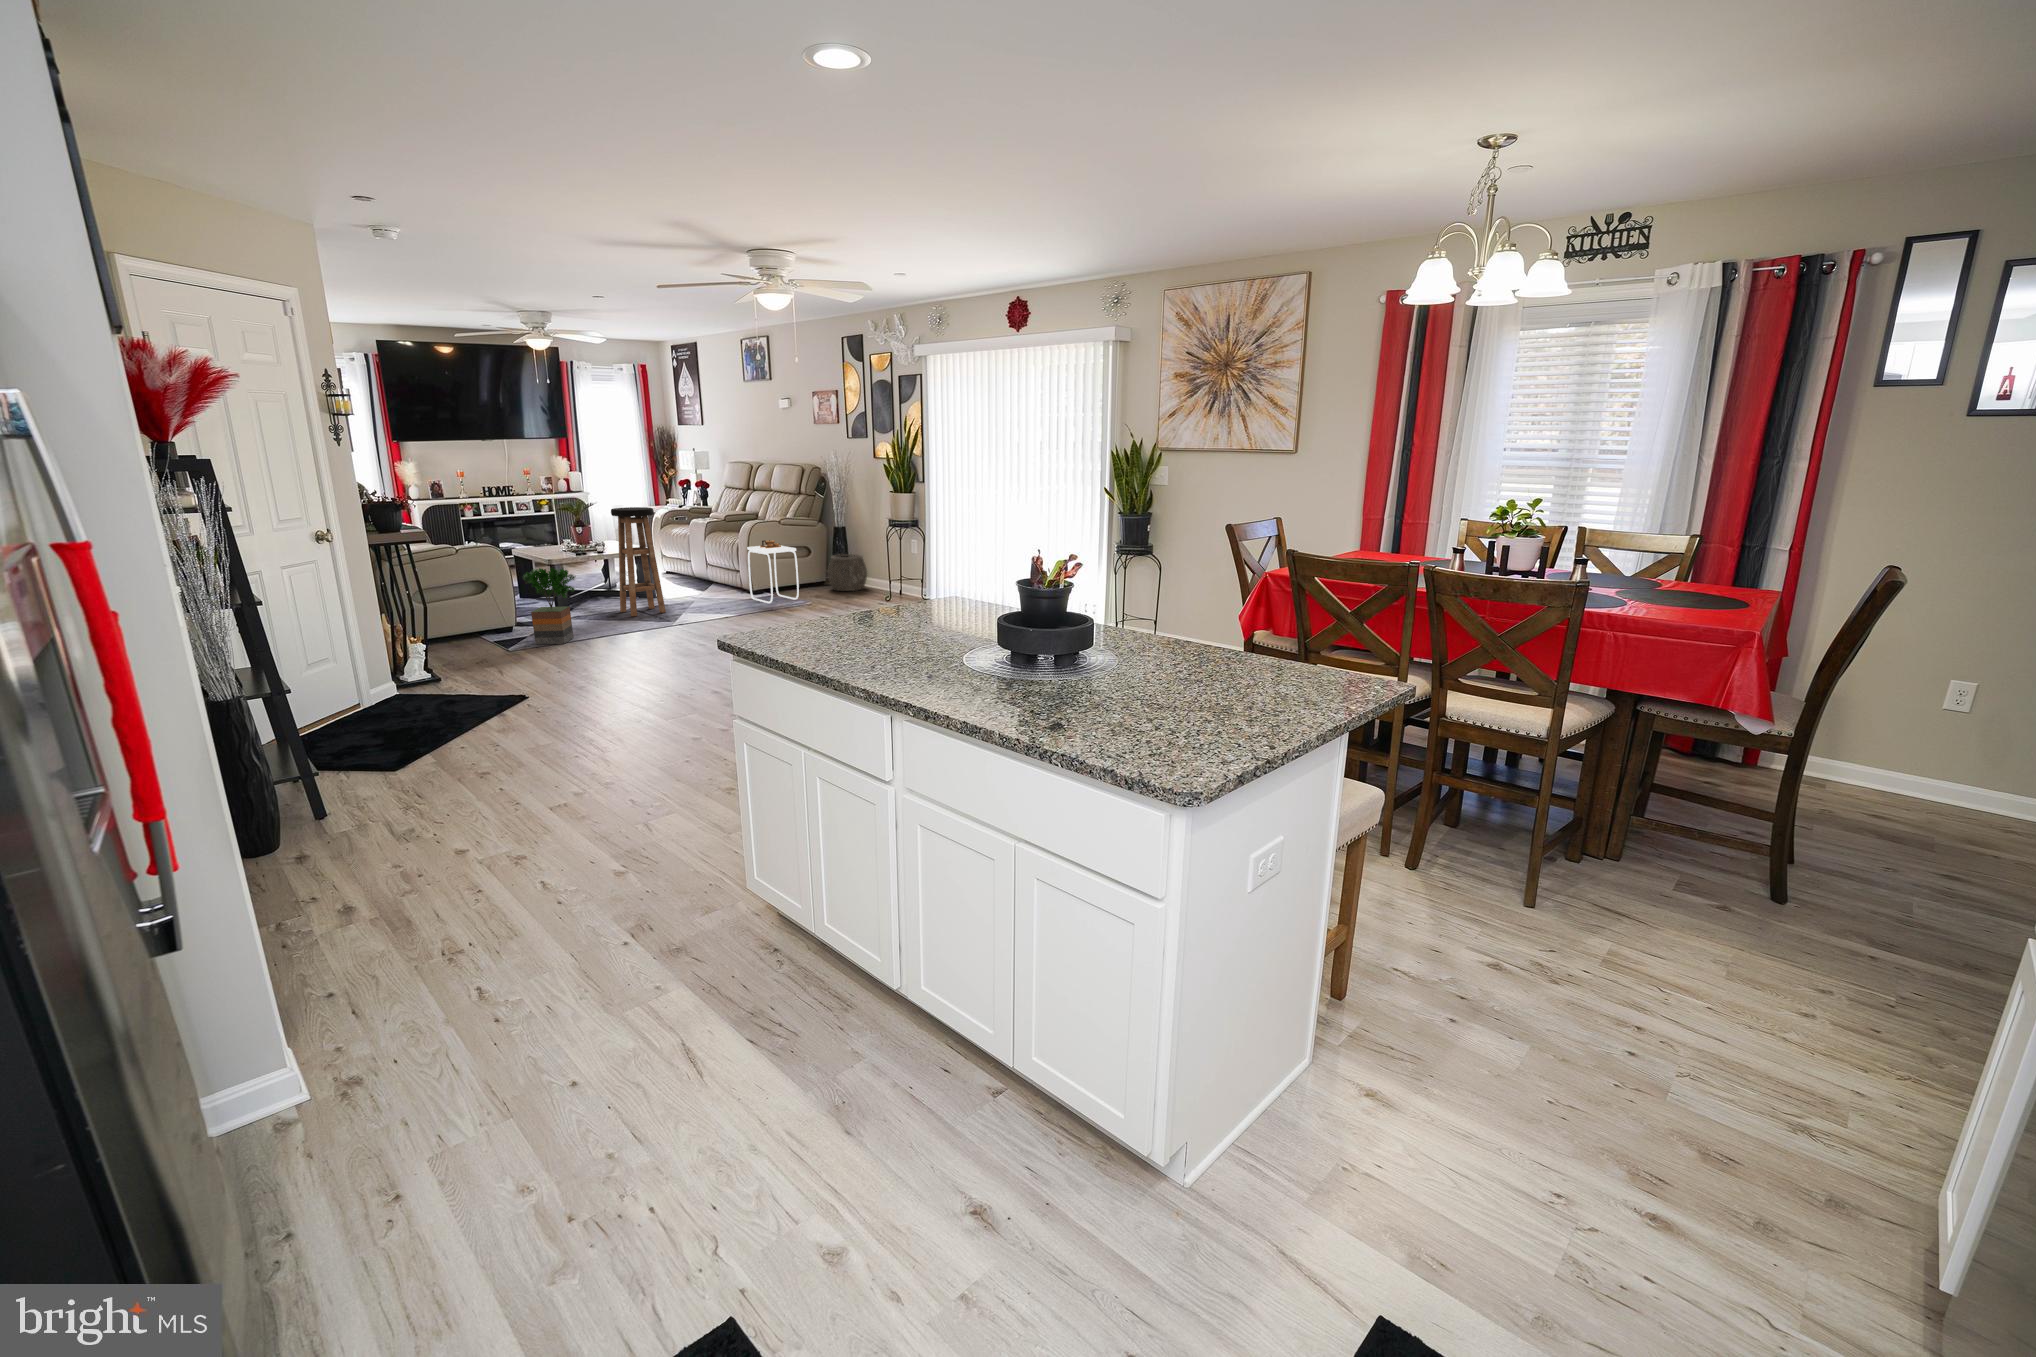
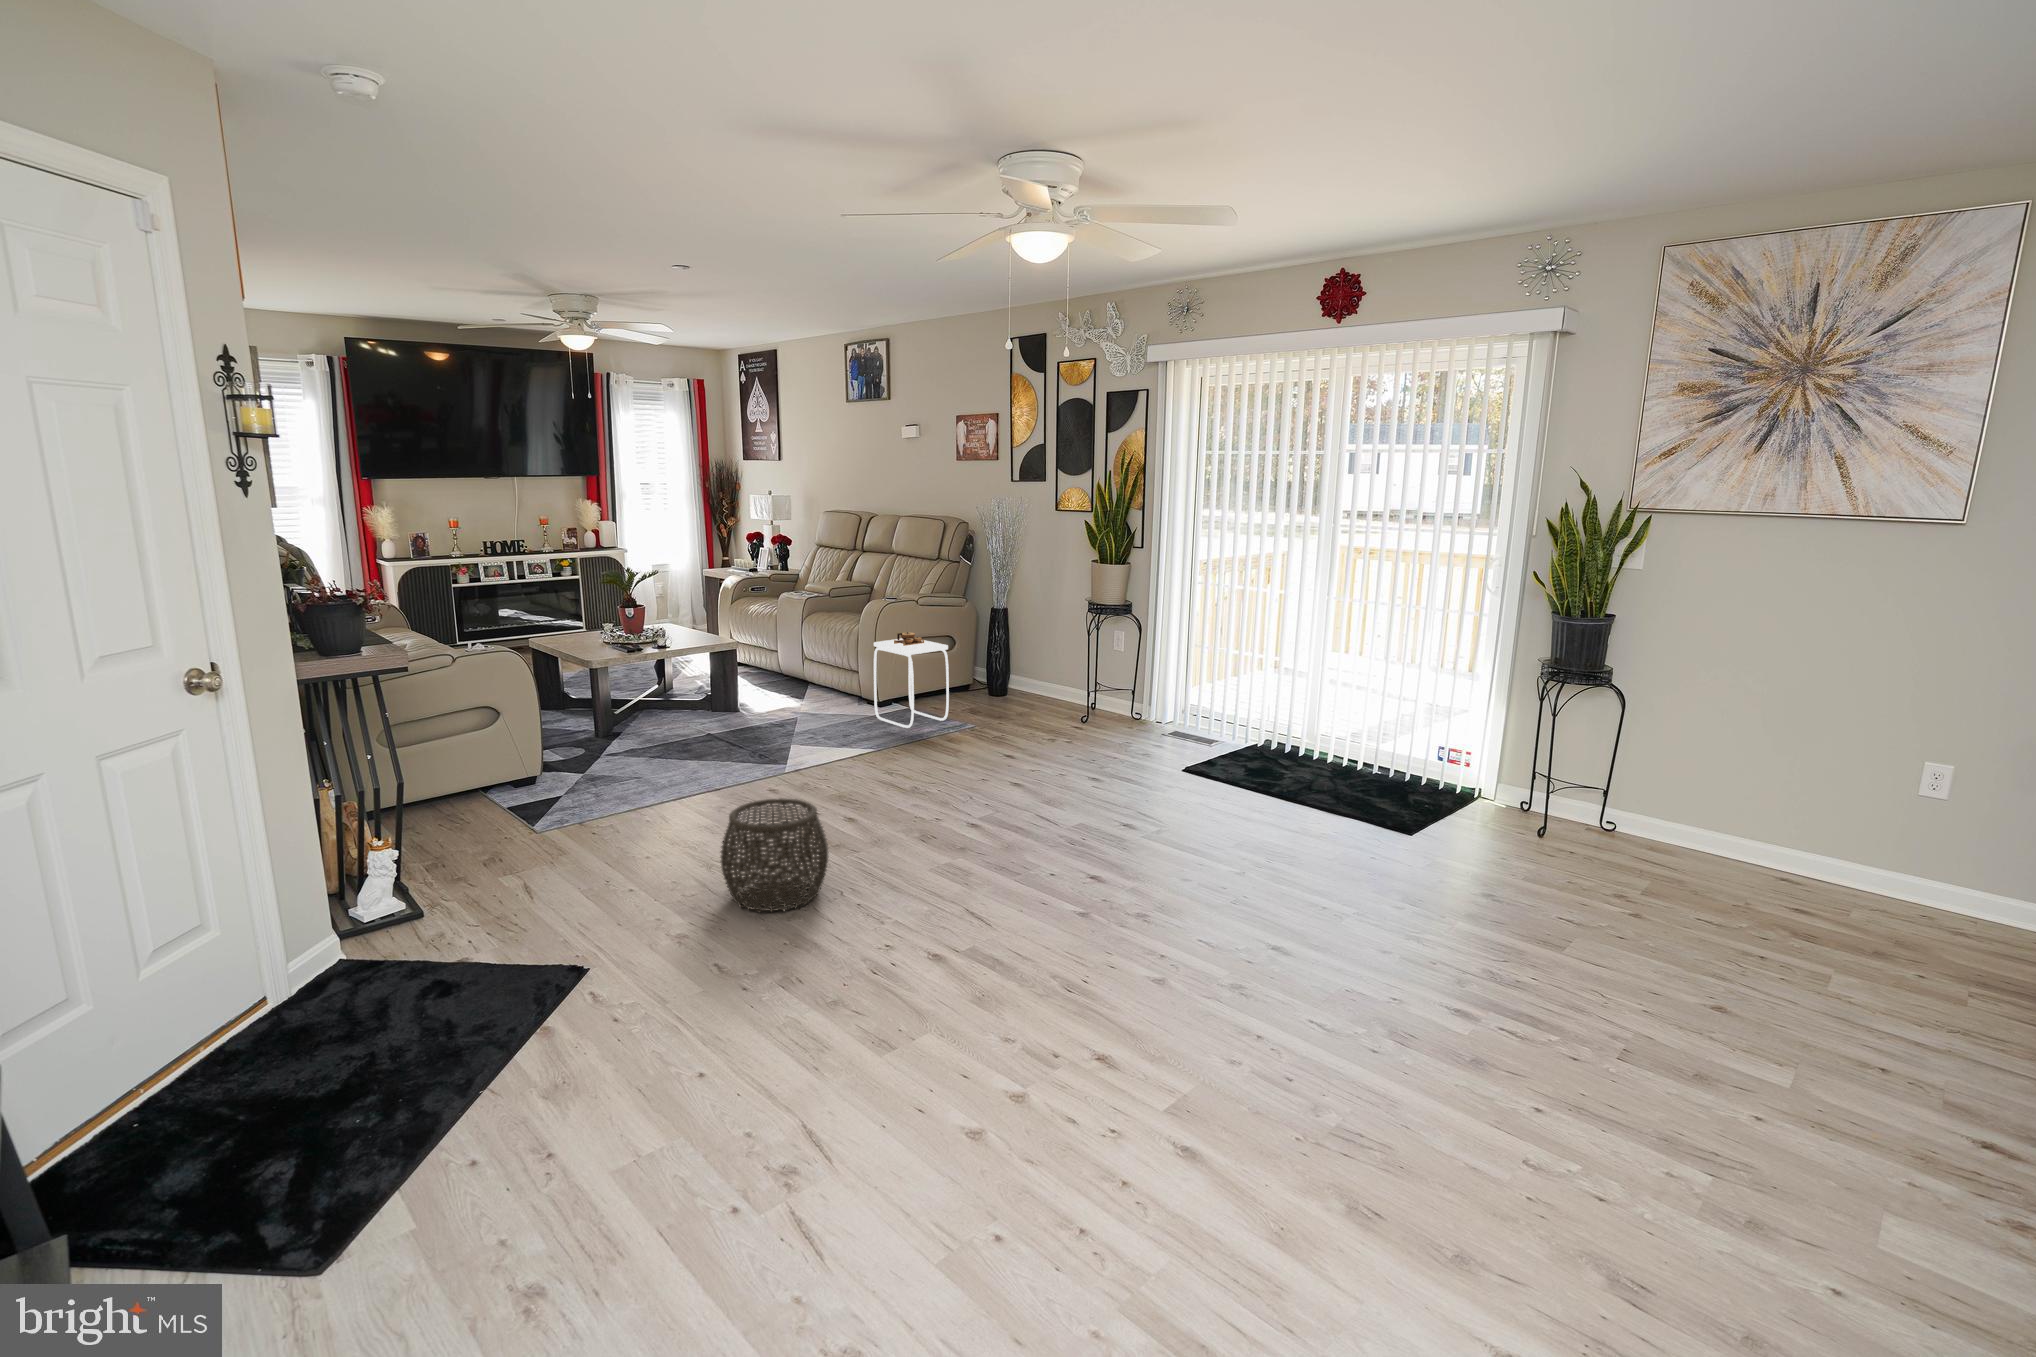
bar stool: present [611,507,666,616] -> none [685,586,759,755]
woven basket: present [828,554,867,591] -> present [721,798,829,912]
potted tree: present [524,568,575,645] -> none [554,693,642,819]

